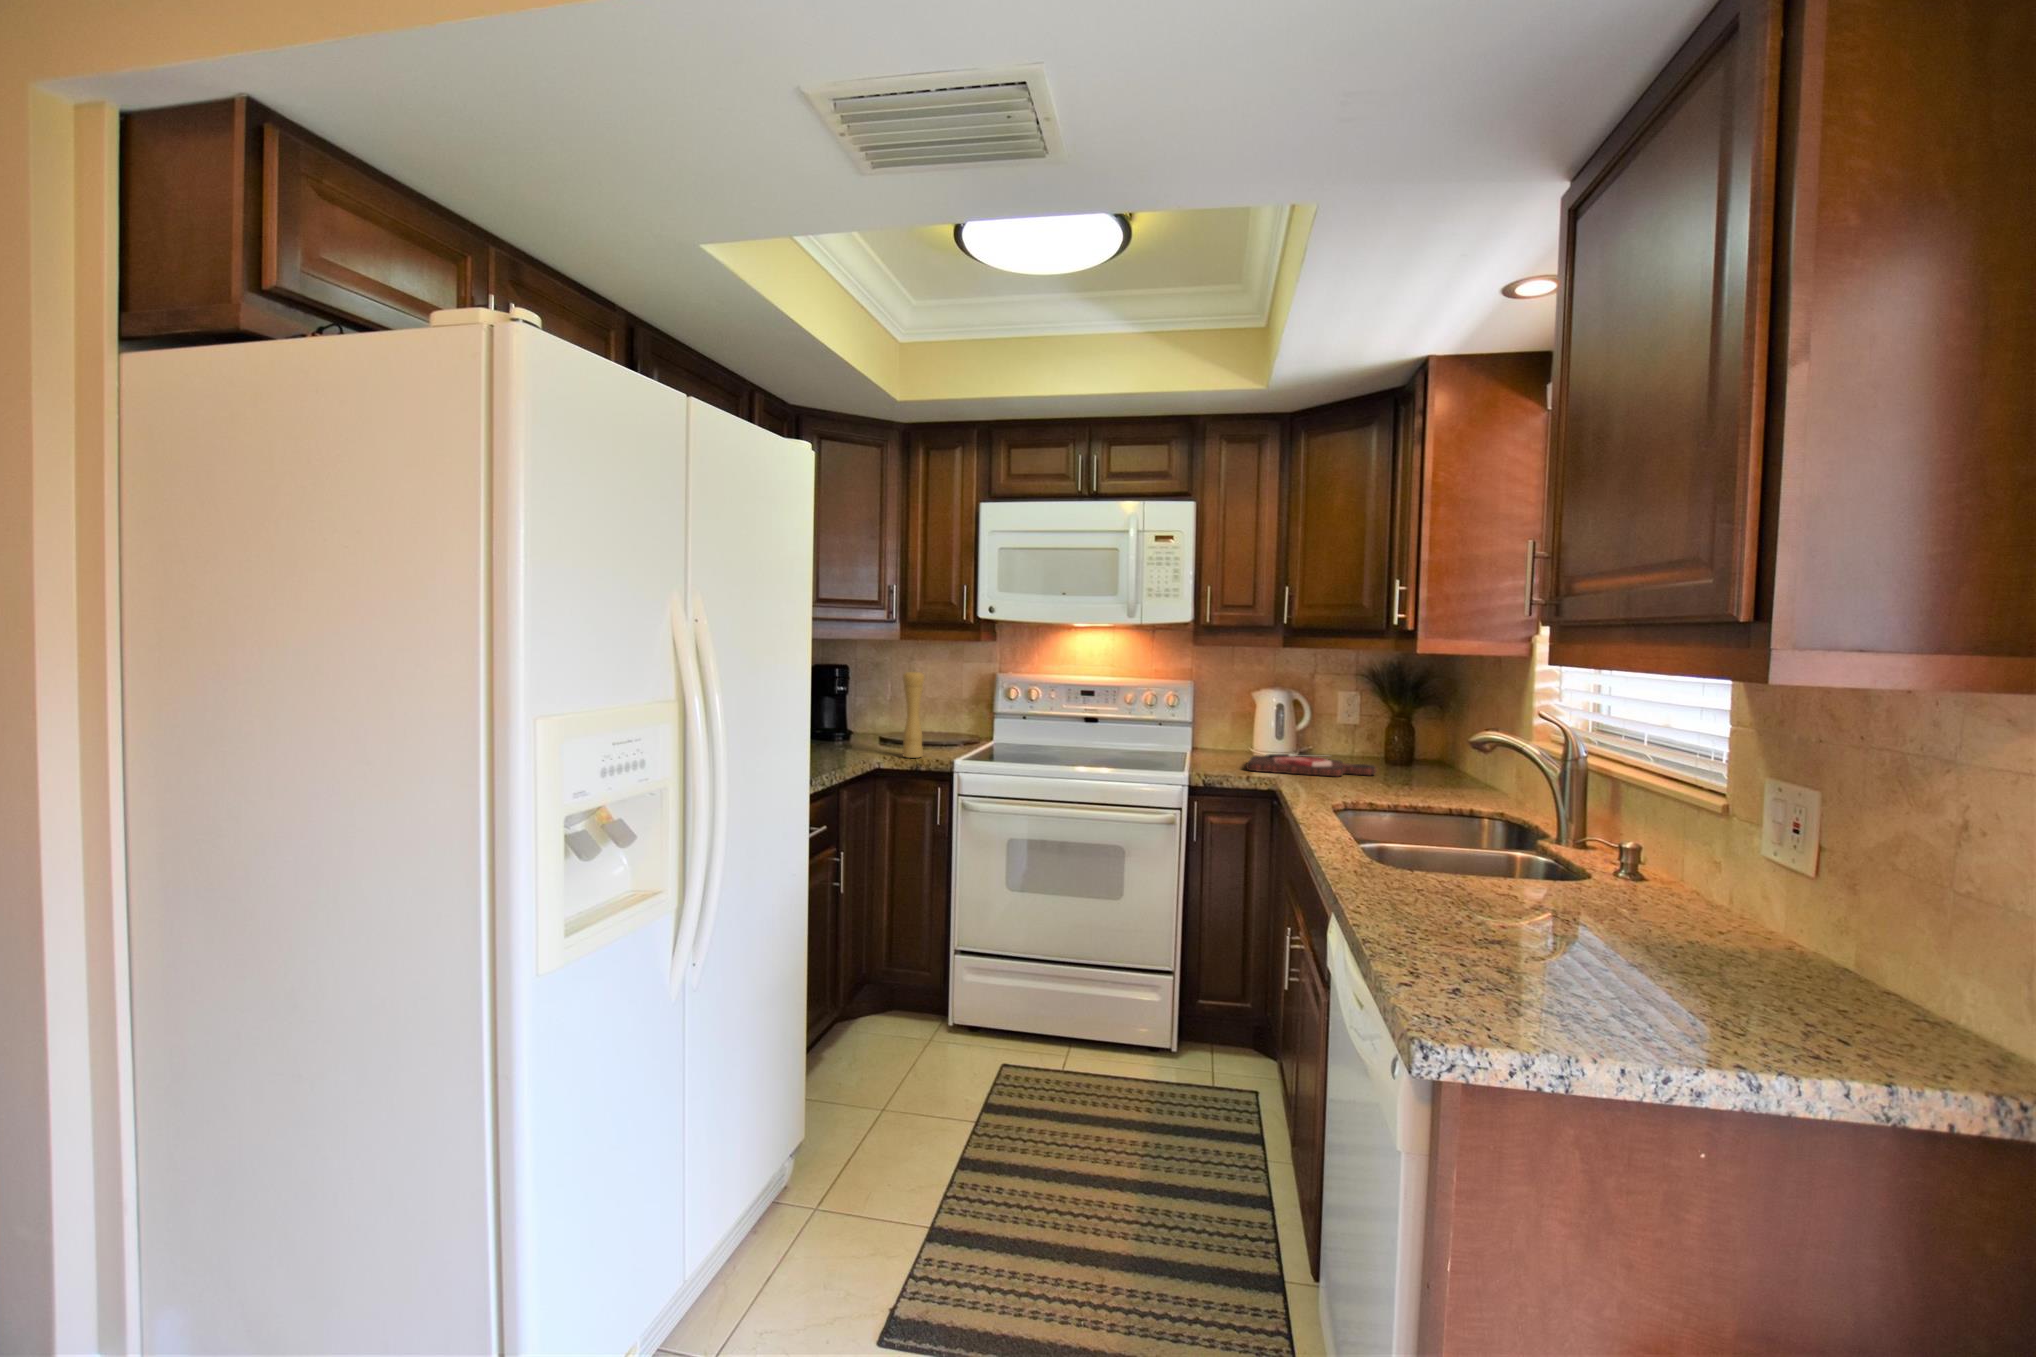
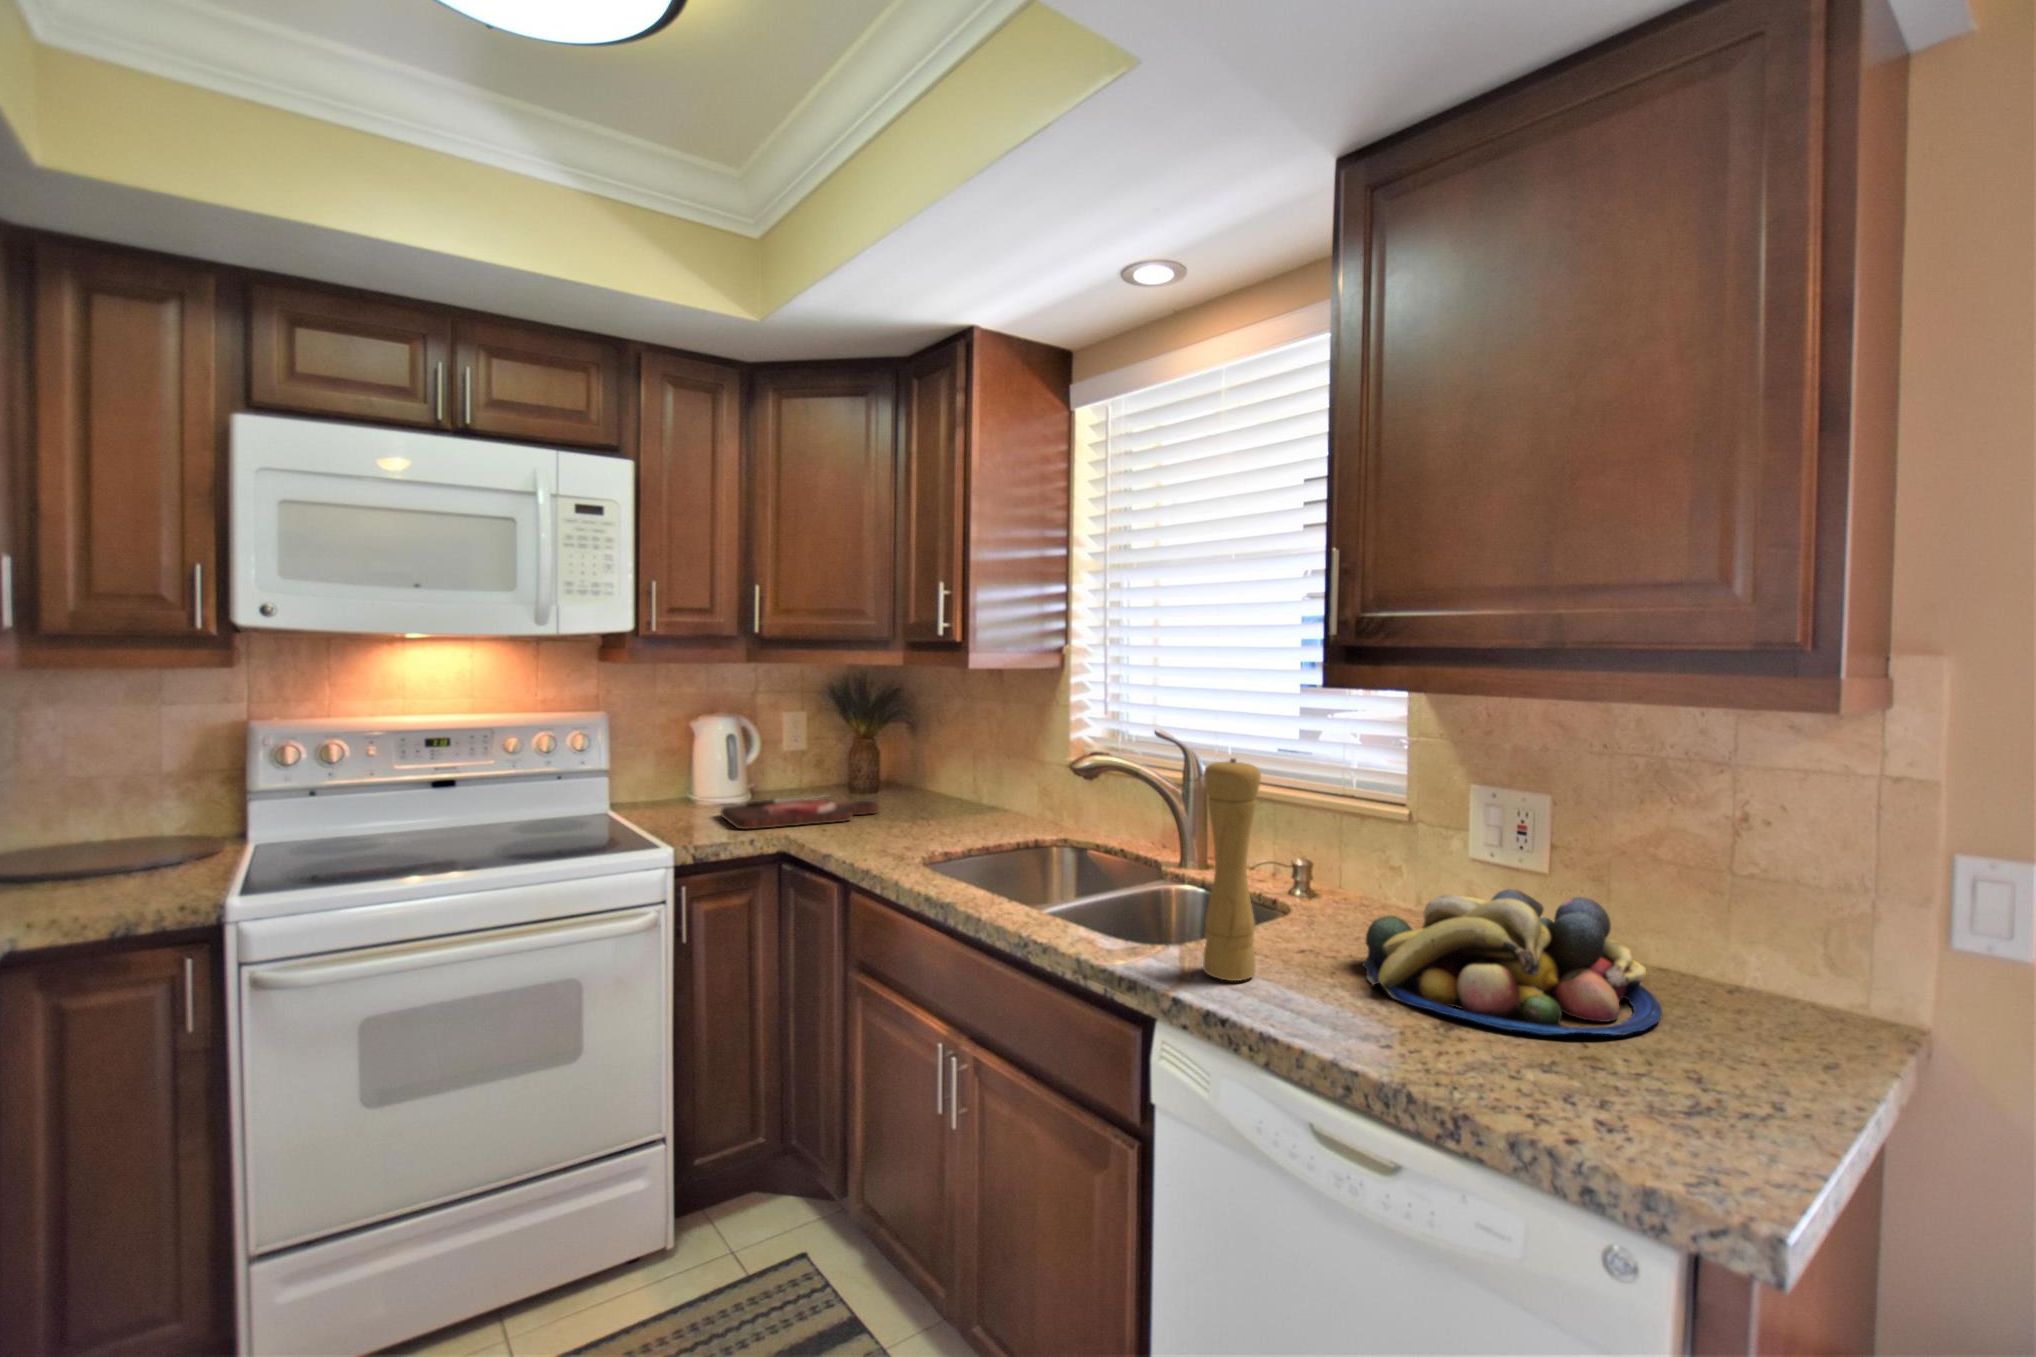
pepper mill: present [903,671,925,758] -> present [1203,758,1261,981]
fruit bowl: none [1480,864,1788,999] -> present [1362,889,1662,1035]

